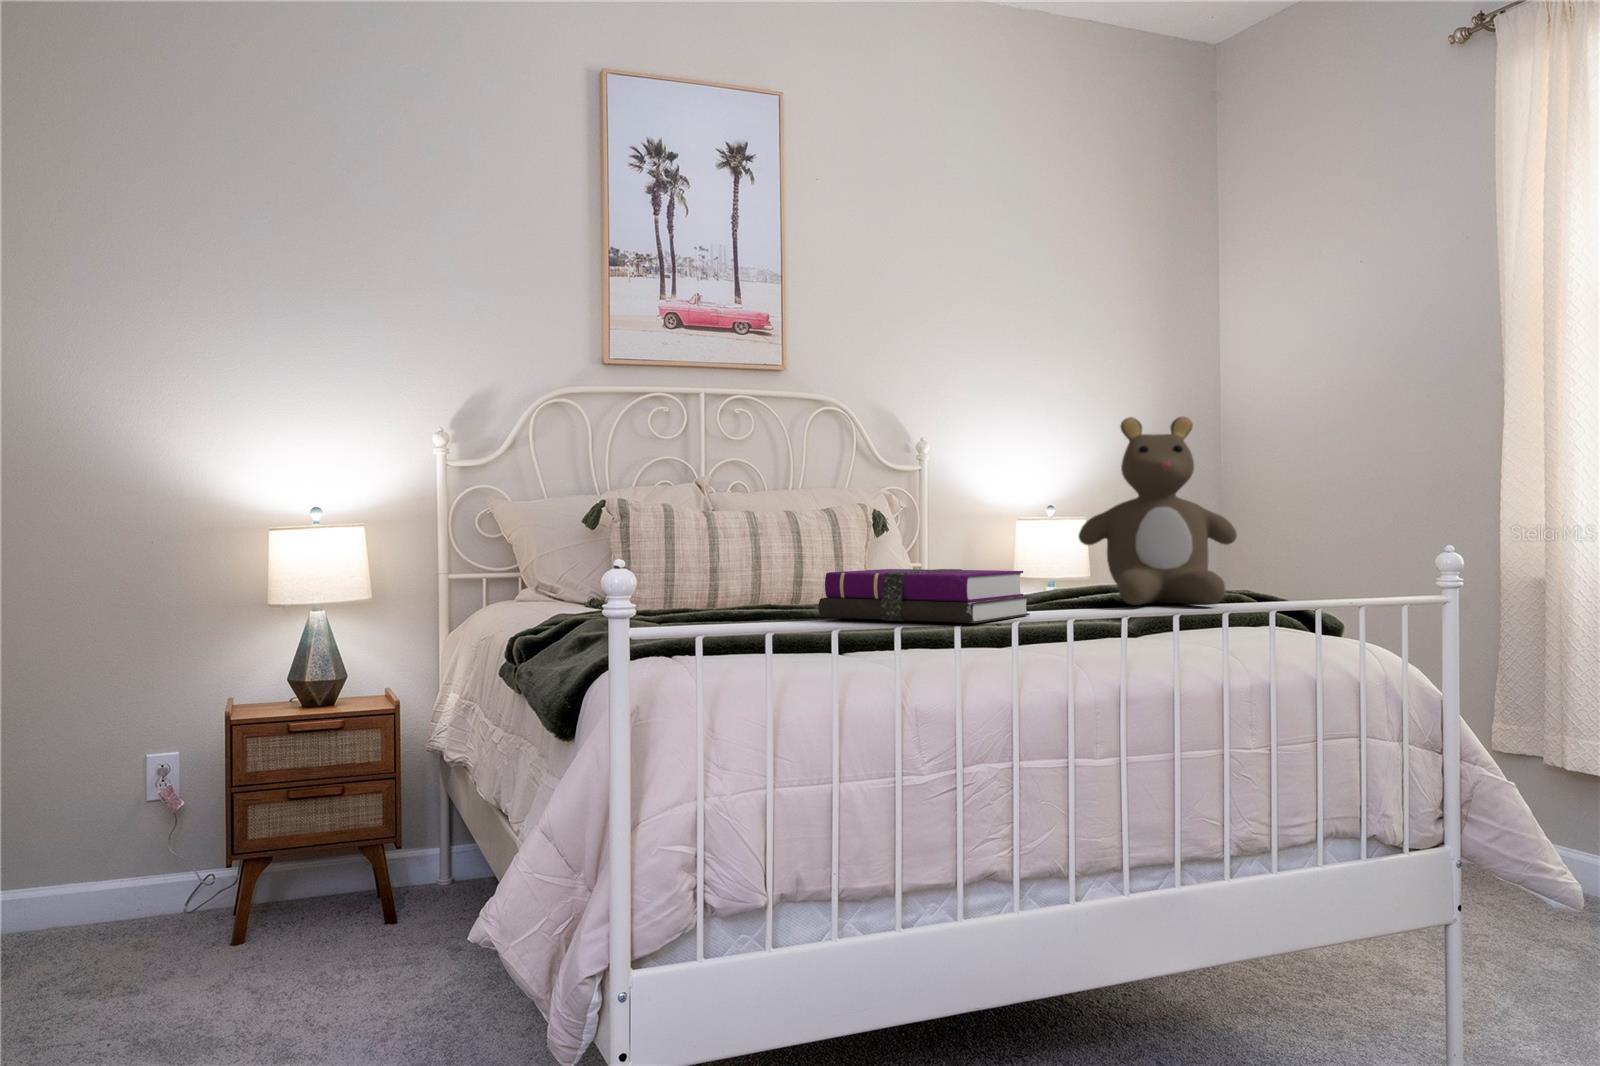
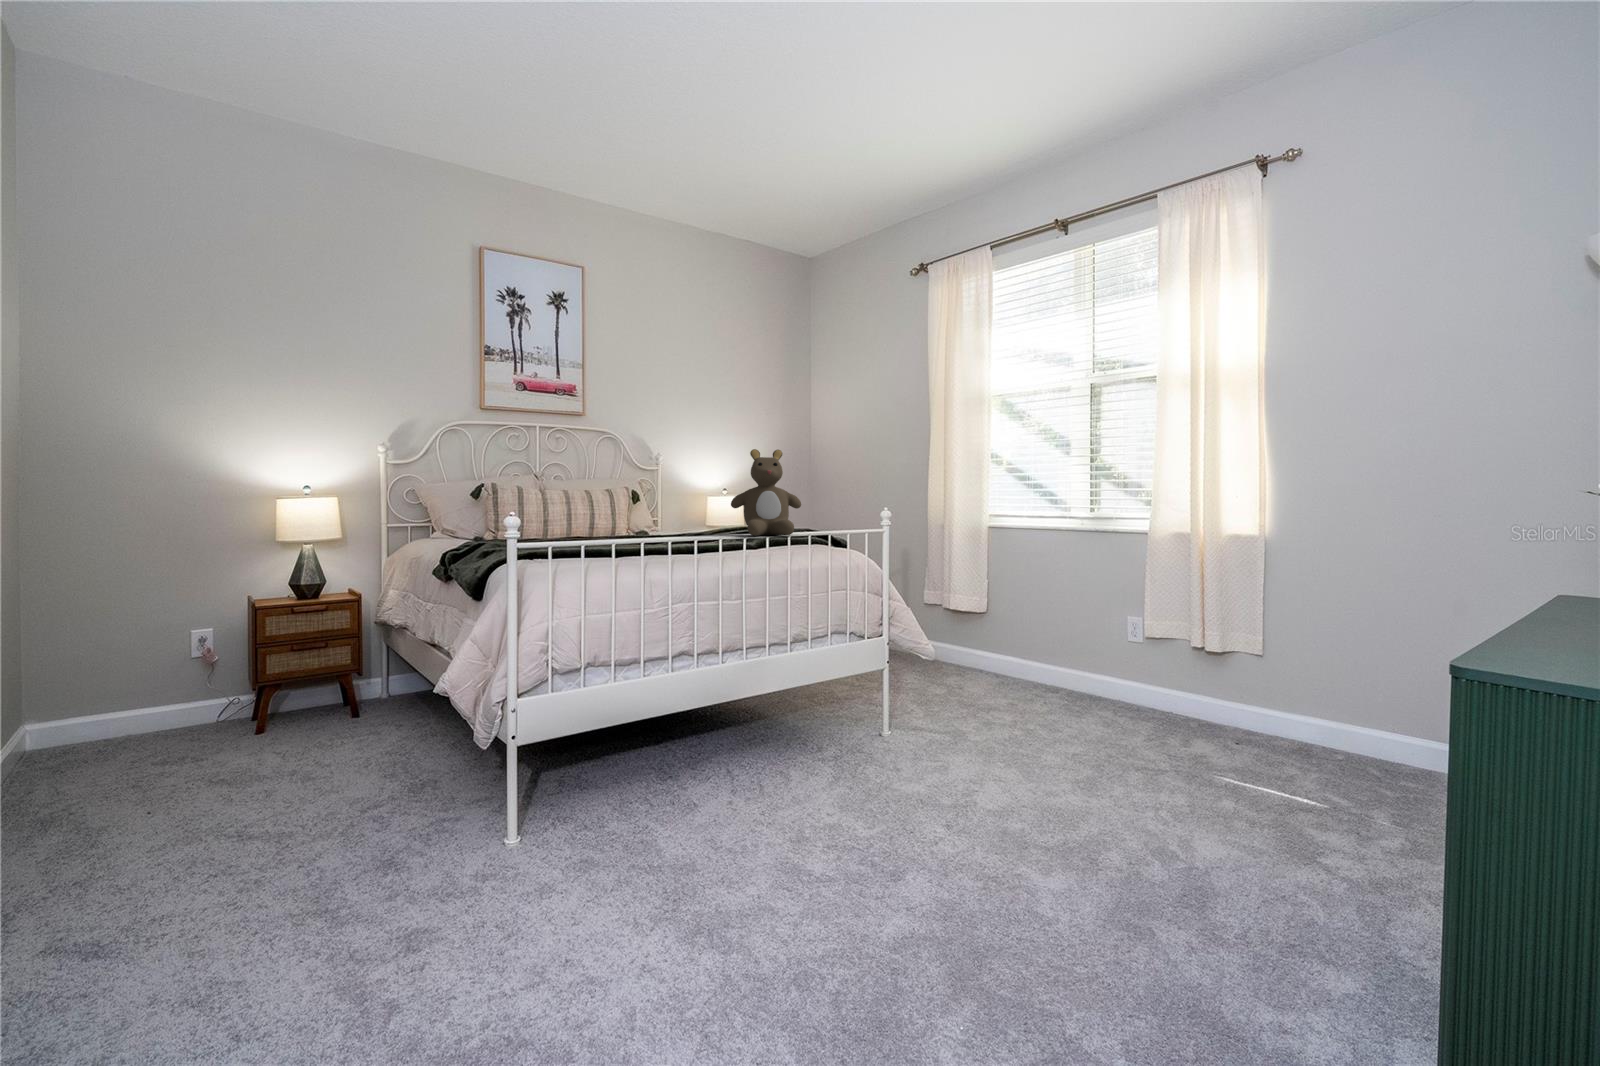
notebook: present [819,569,1030,623] -> none [605,518,706,542]

